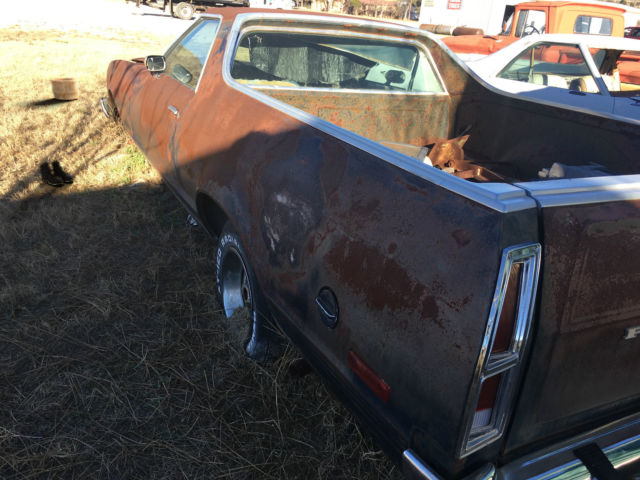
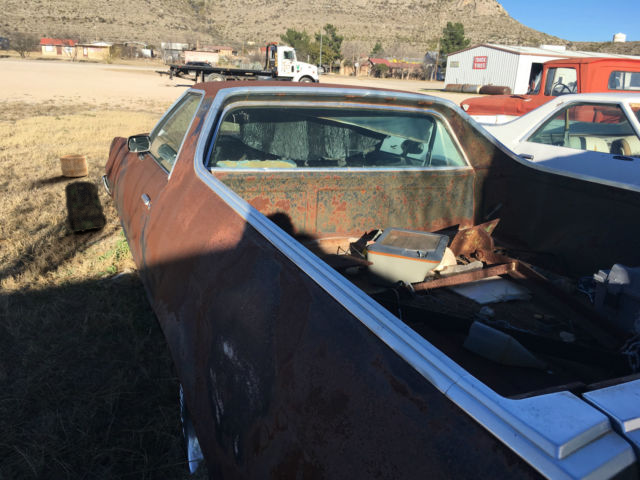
backpack: none [70,101,111,152] -> present [65,181,107,232]
boots: present [39,160,74,186] -> none [21,247,58,277]

